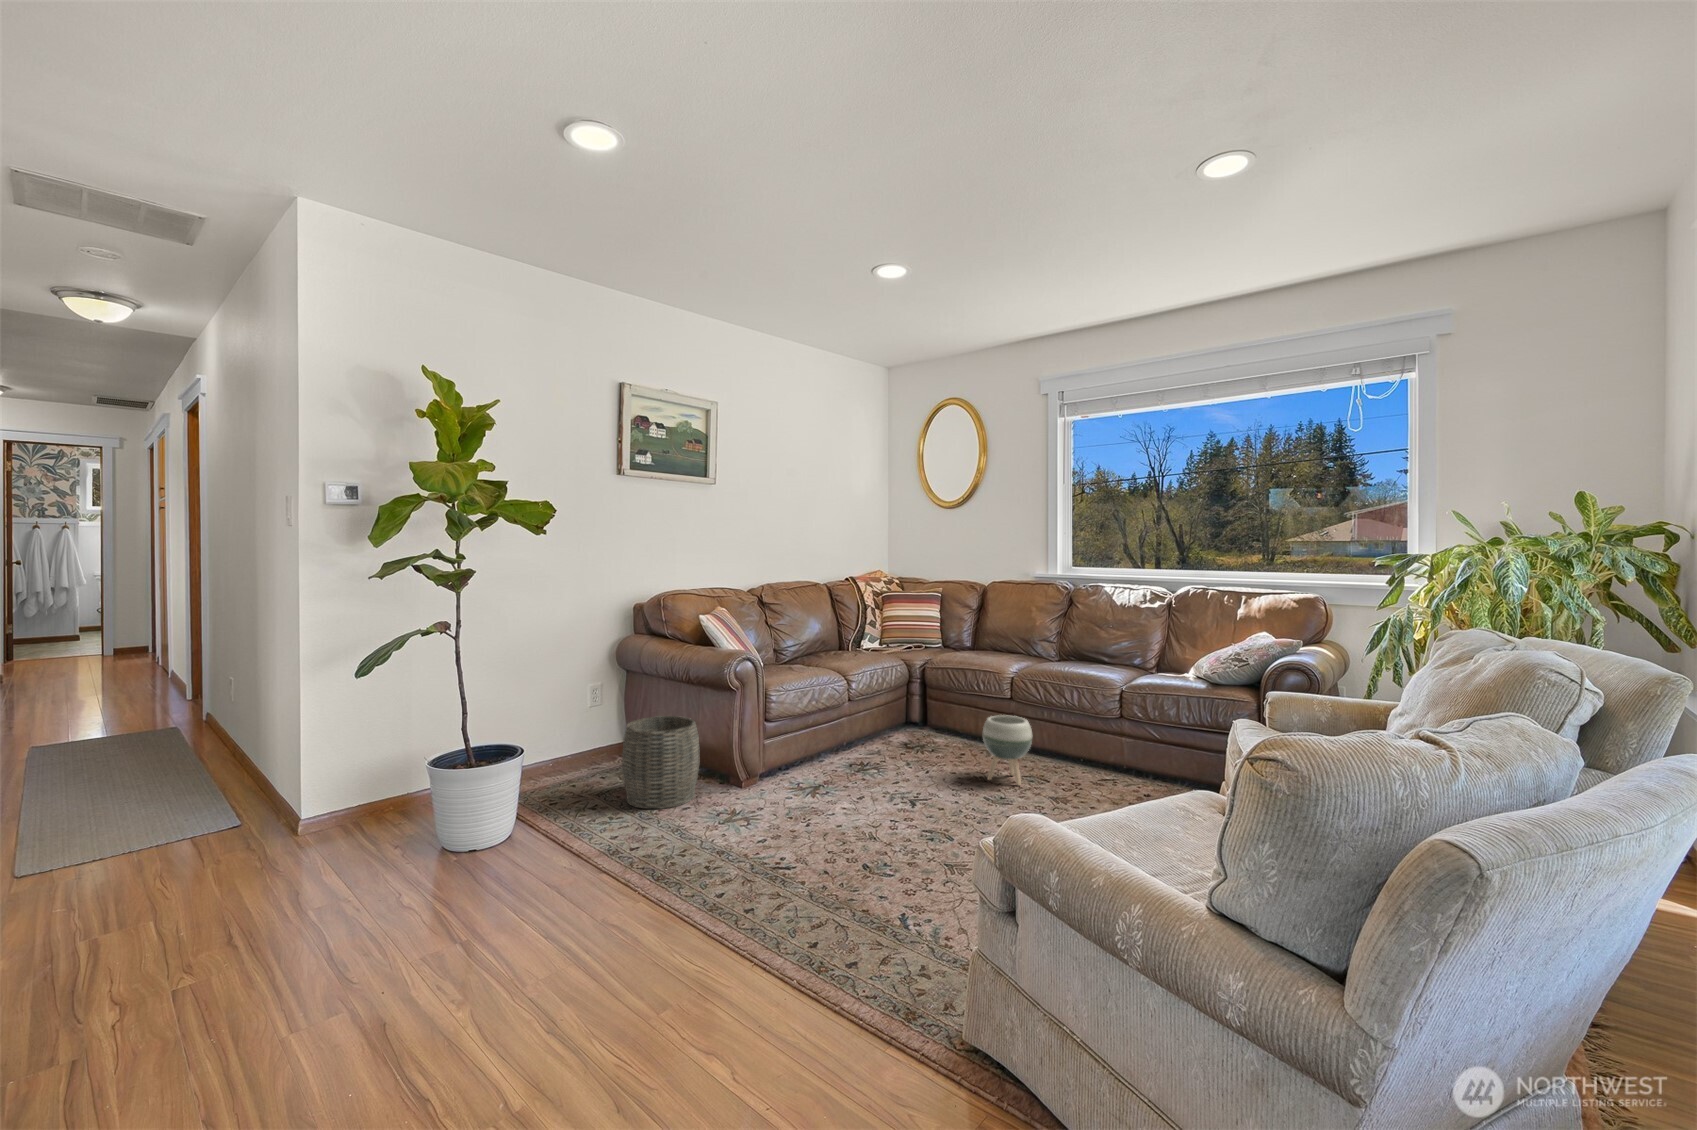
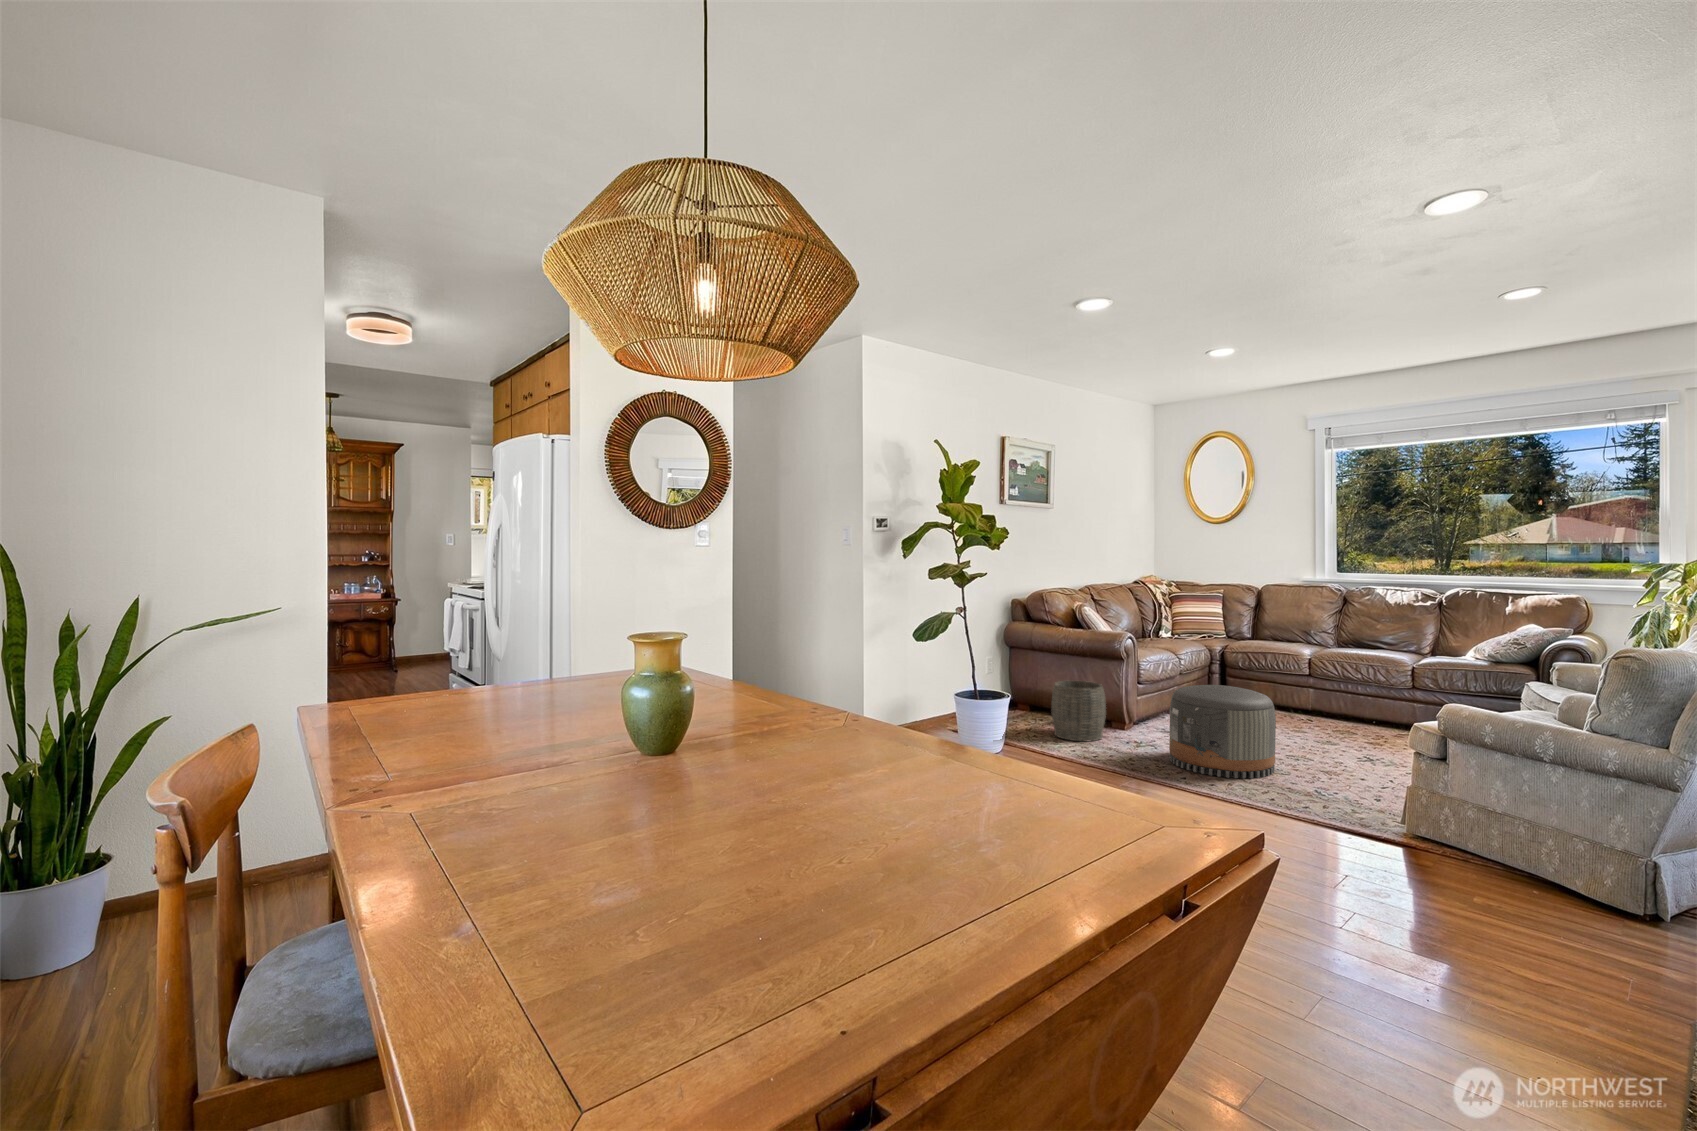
planter: present [983,715,1032,785] -> none [1306,685,1348,736]
pouf: none [727,728,873,887] -> present [1169,685,1276,778]

